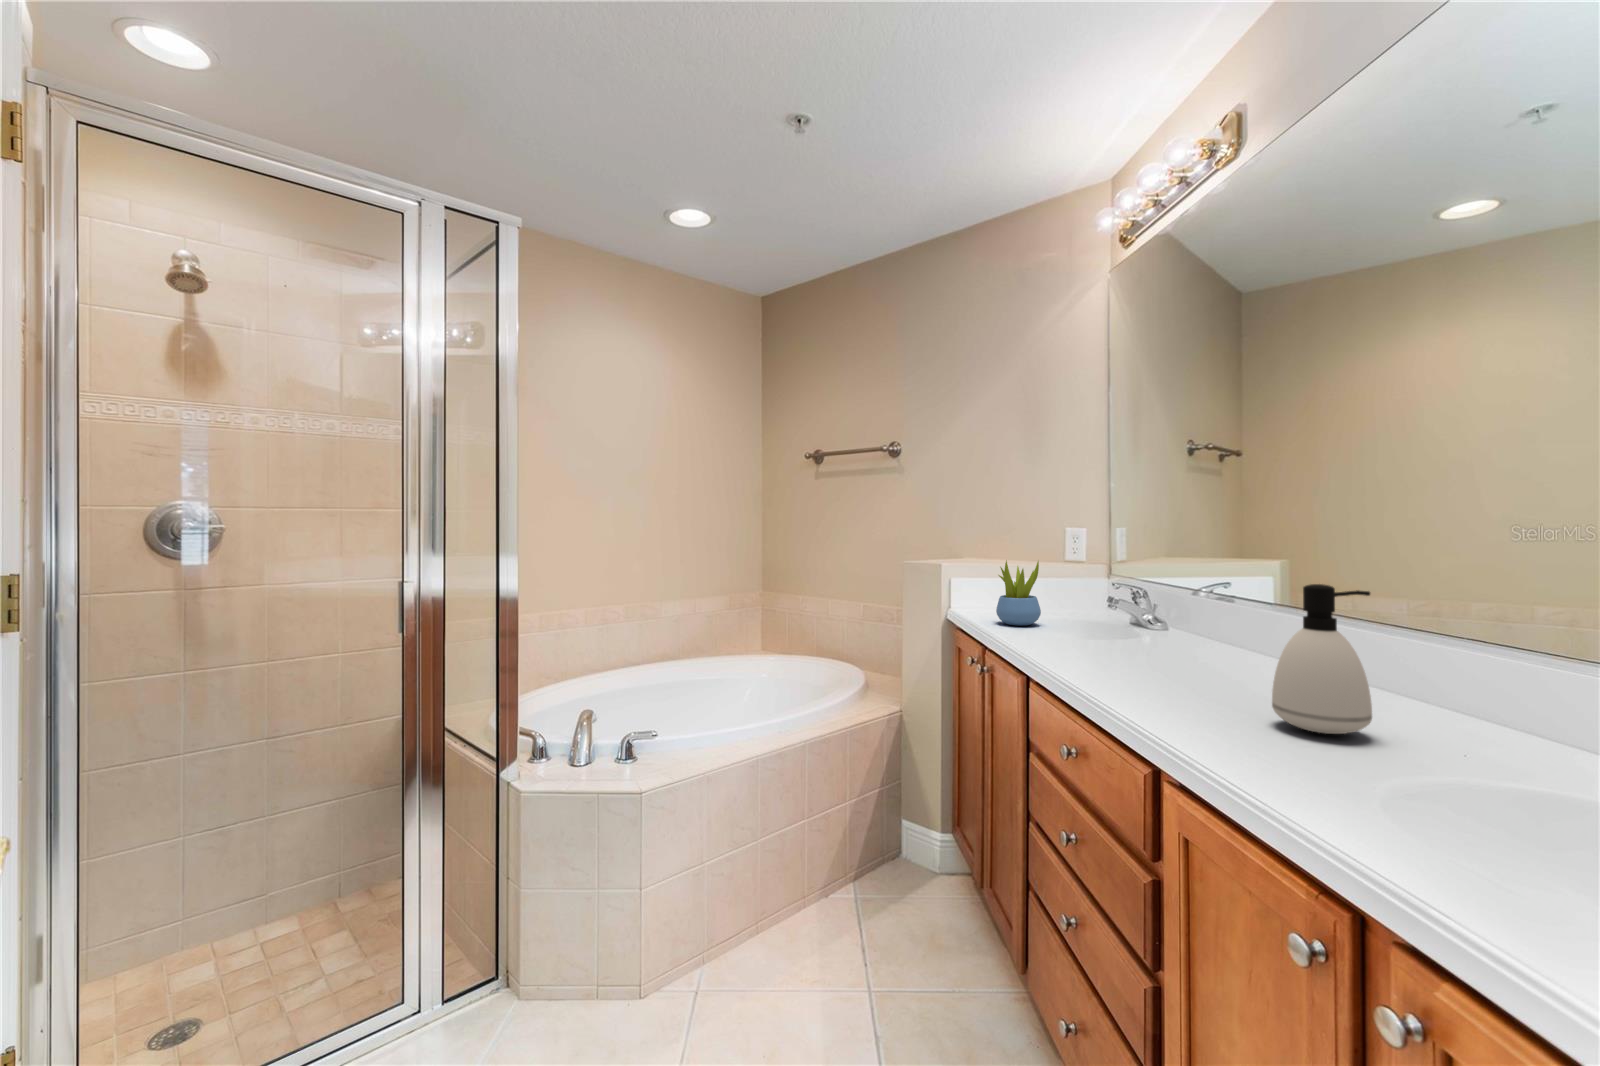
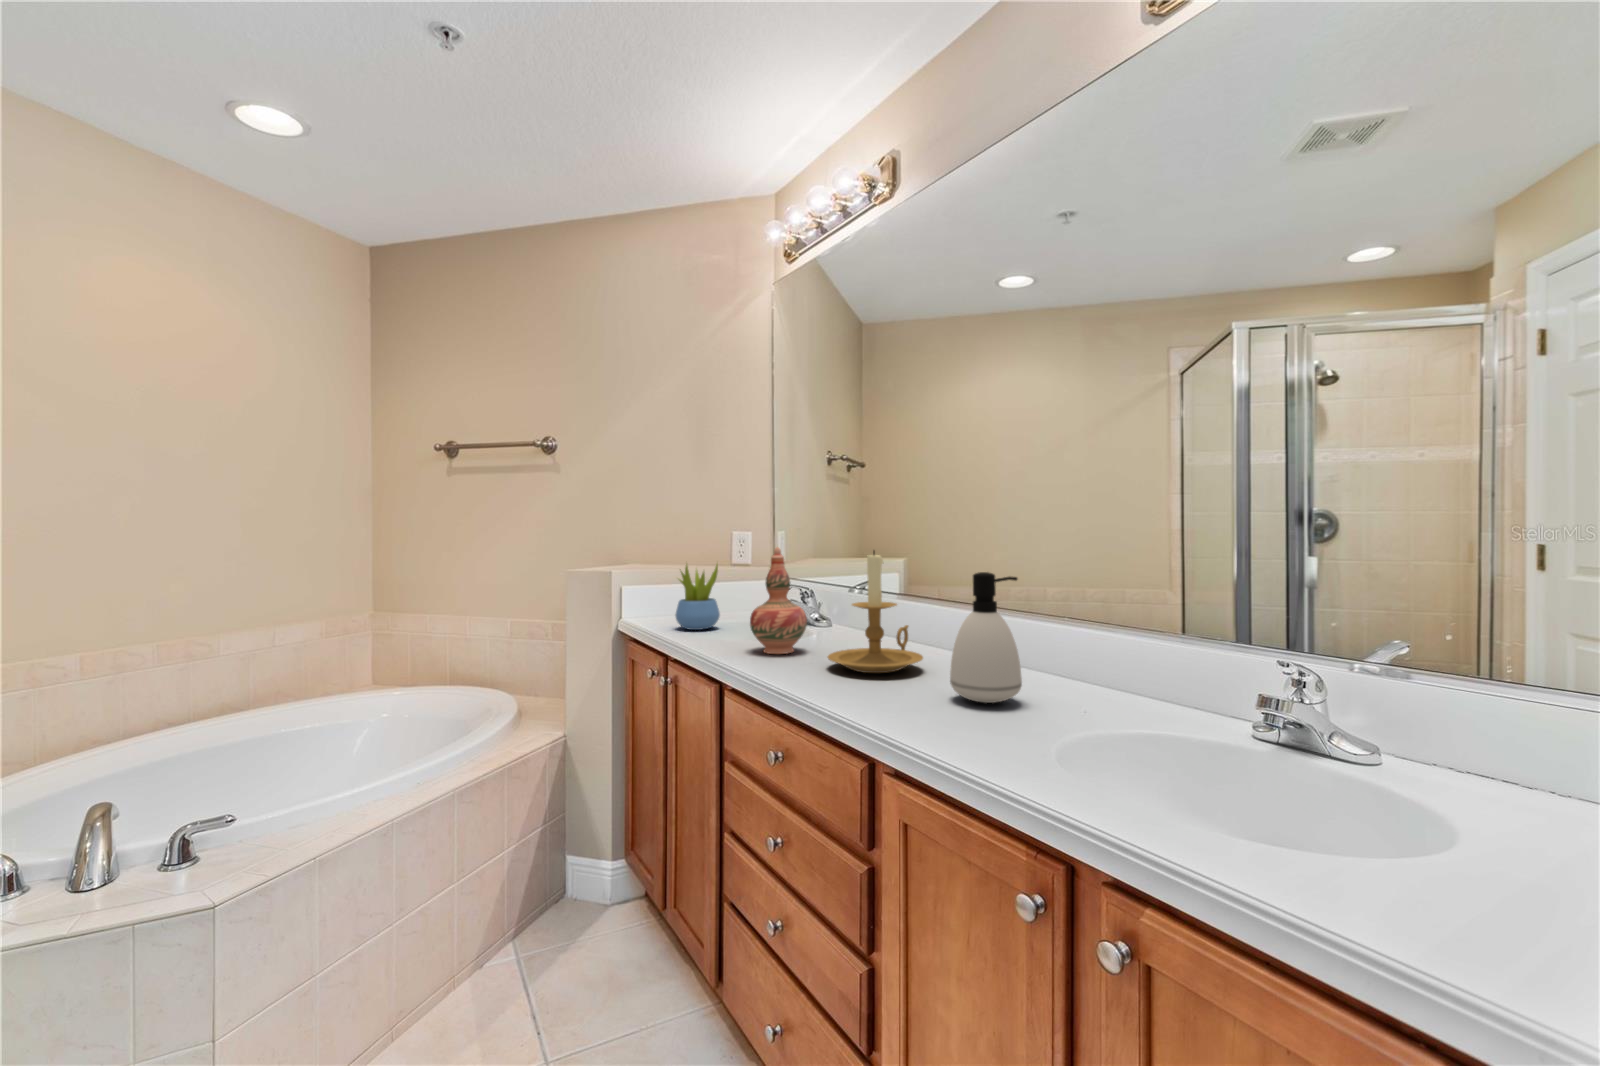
decorative vase: none [1061,548,1124,656] -> present [750,547,807,654]
candle holder: none [1137,554,1256,687] -> present [828,551,923,673]

